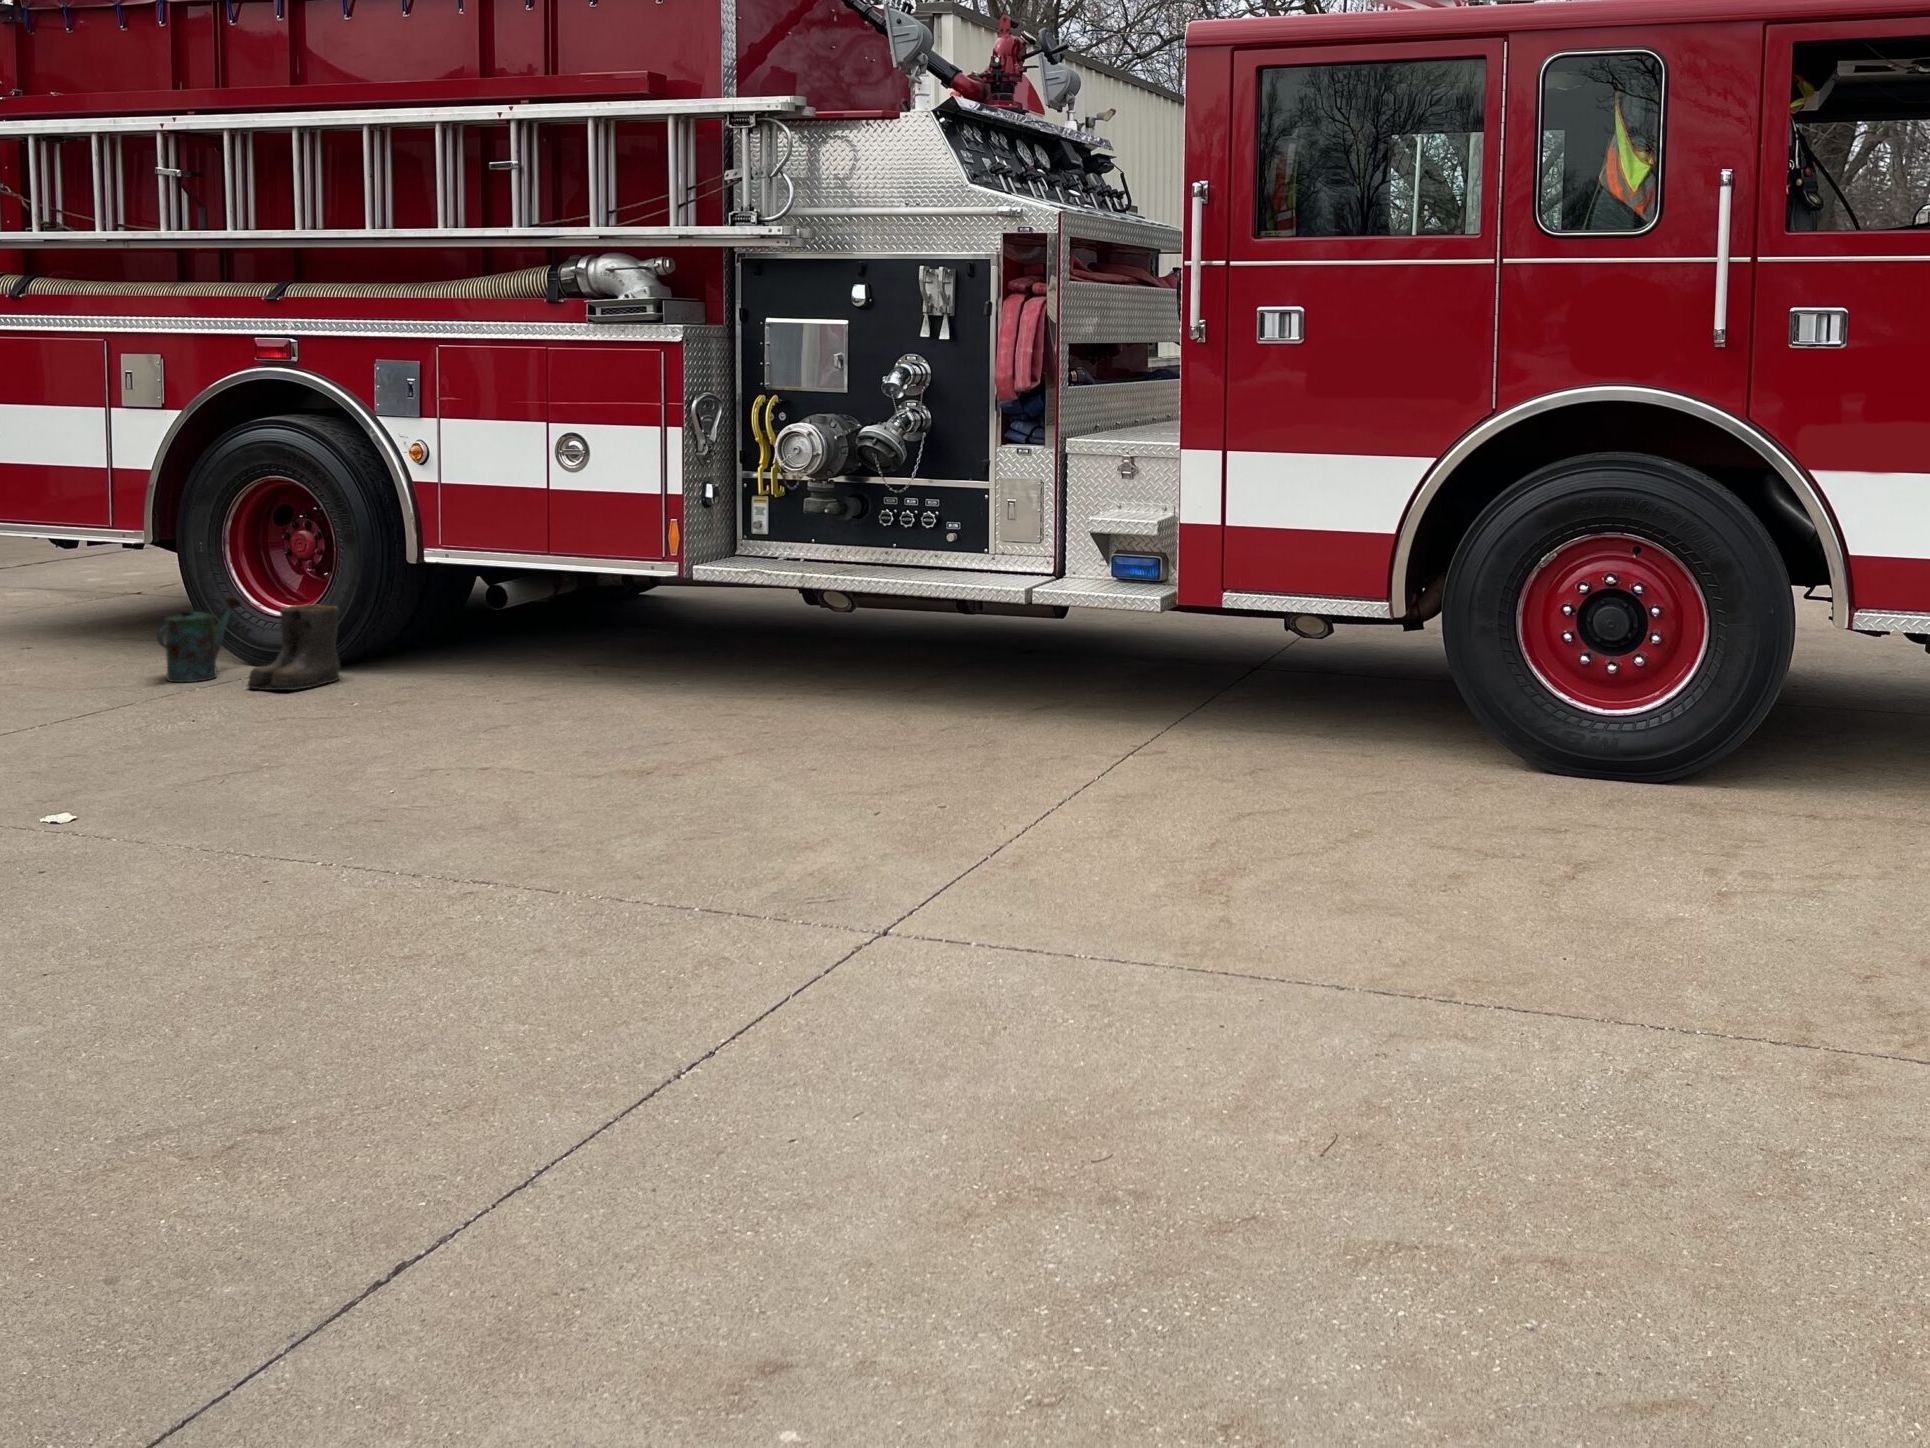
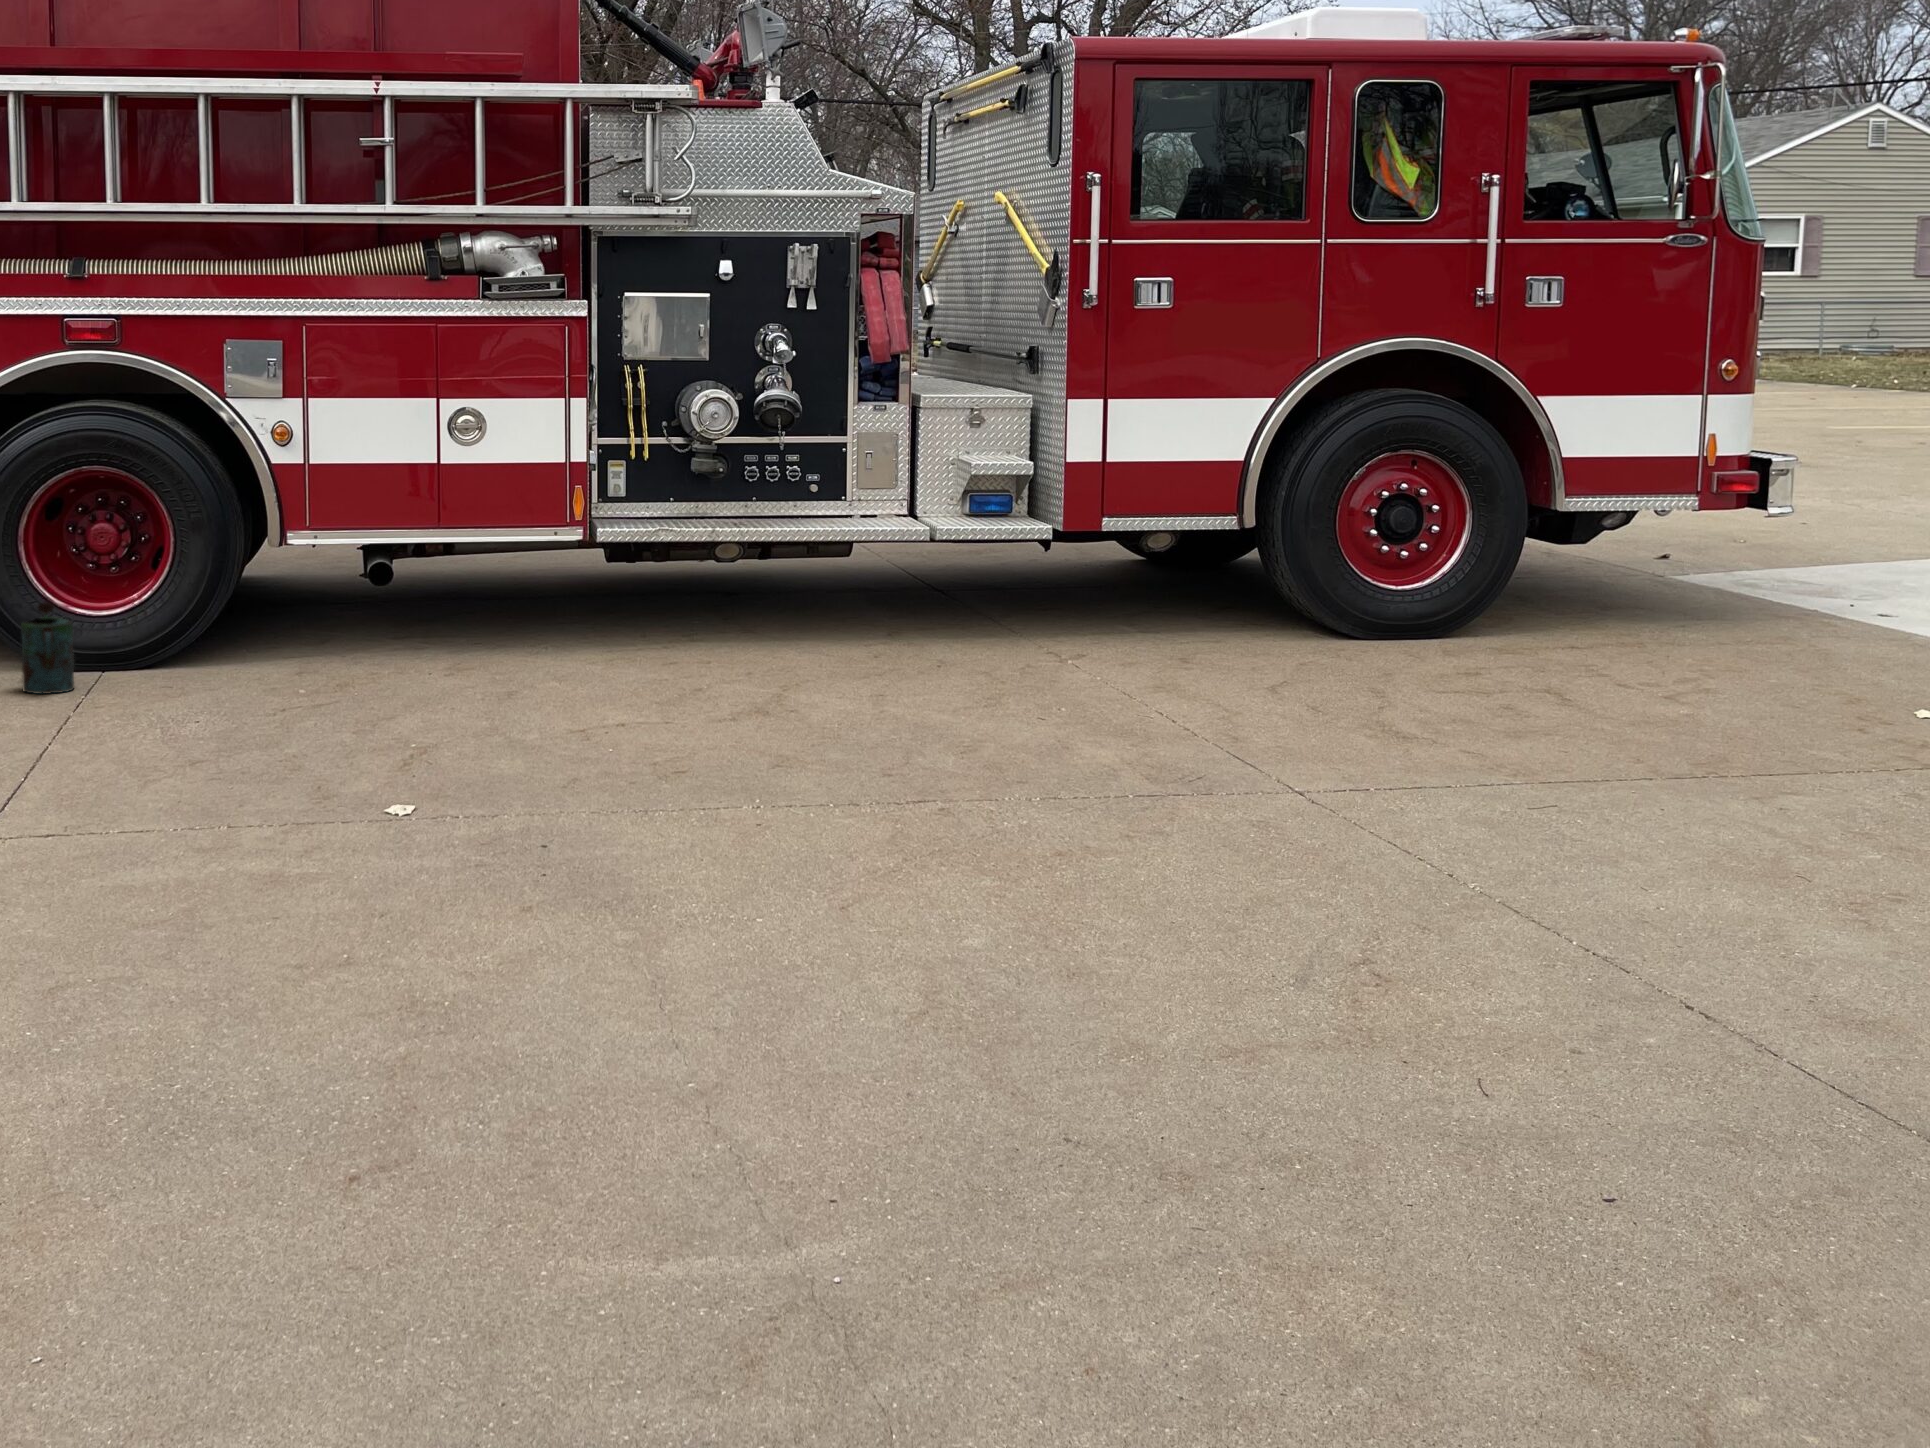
boots: present [247,605,340,690] -> none [148,599,212,688]

